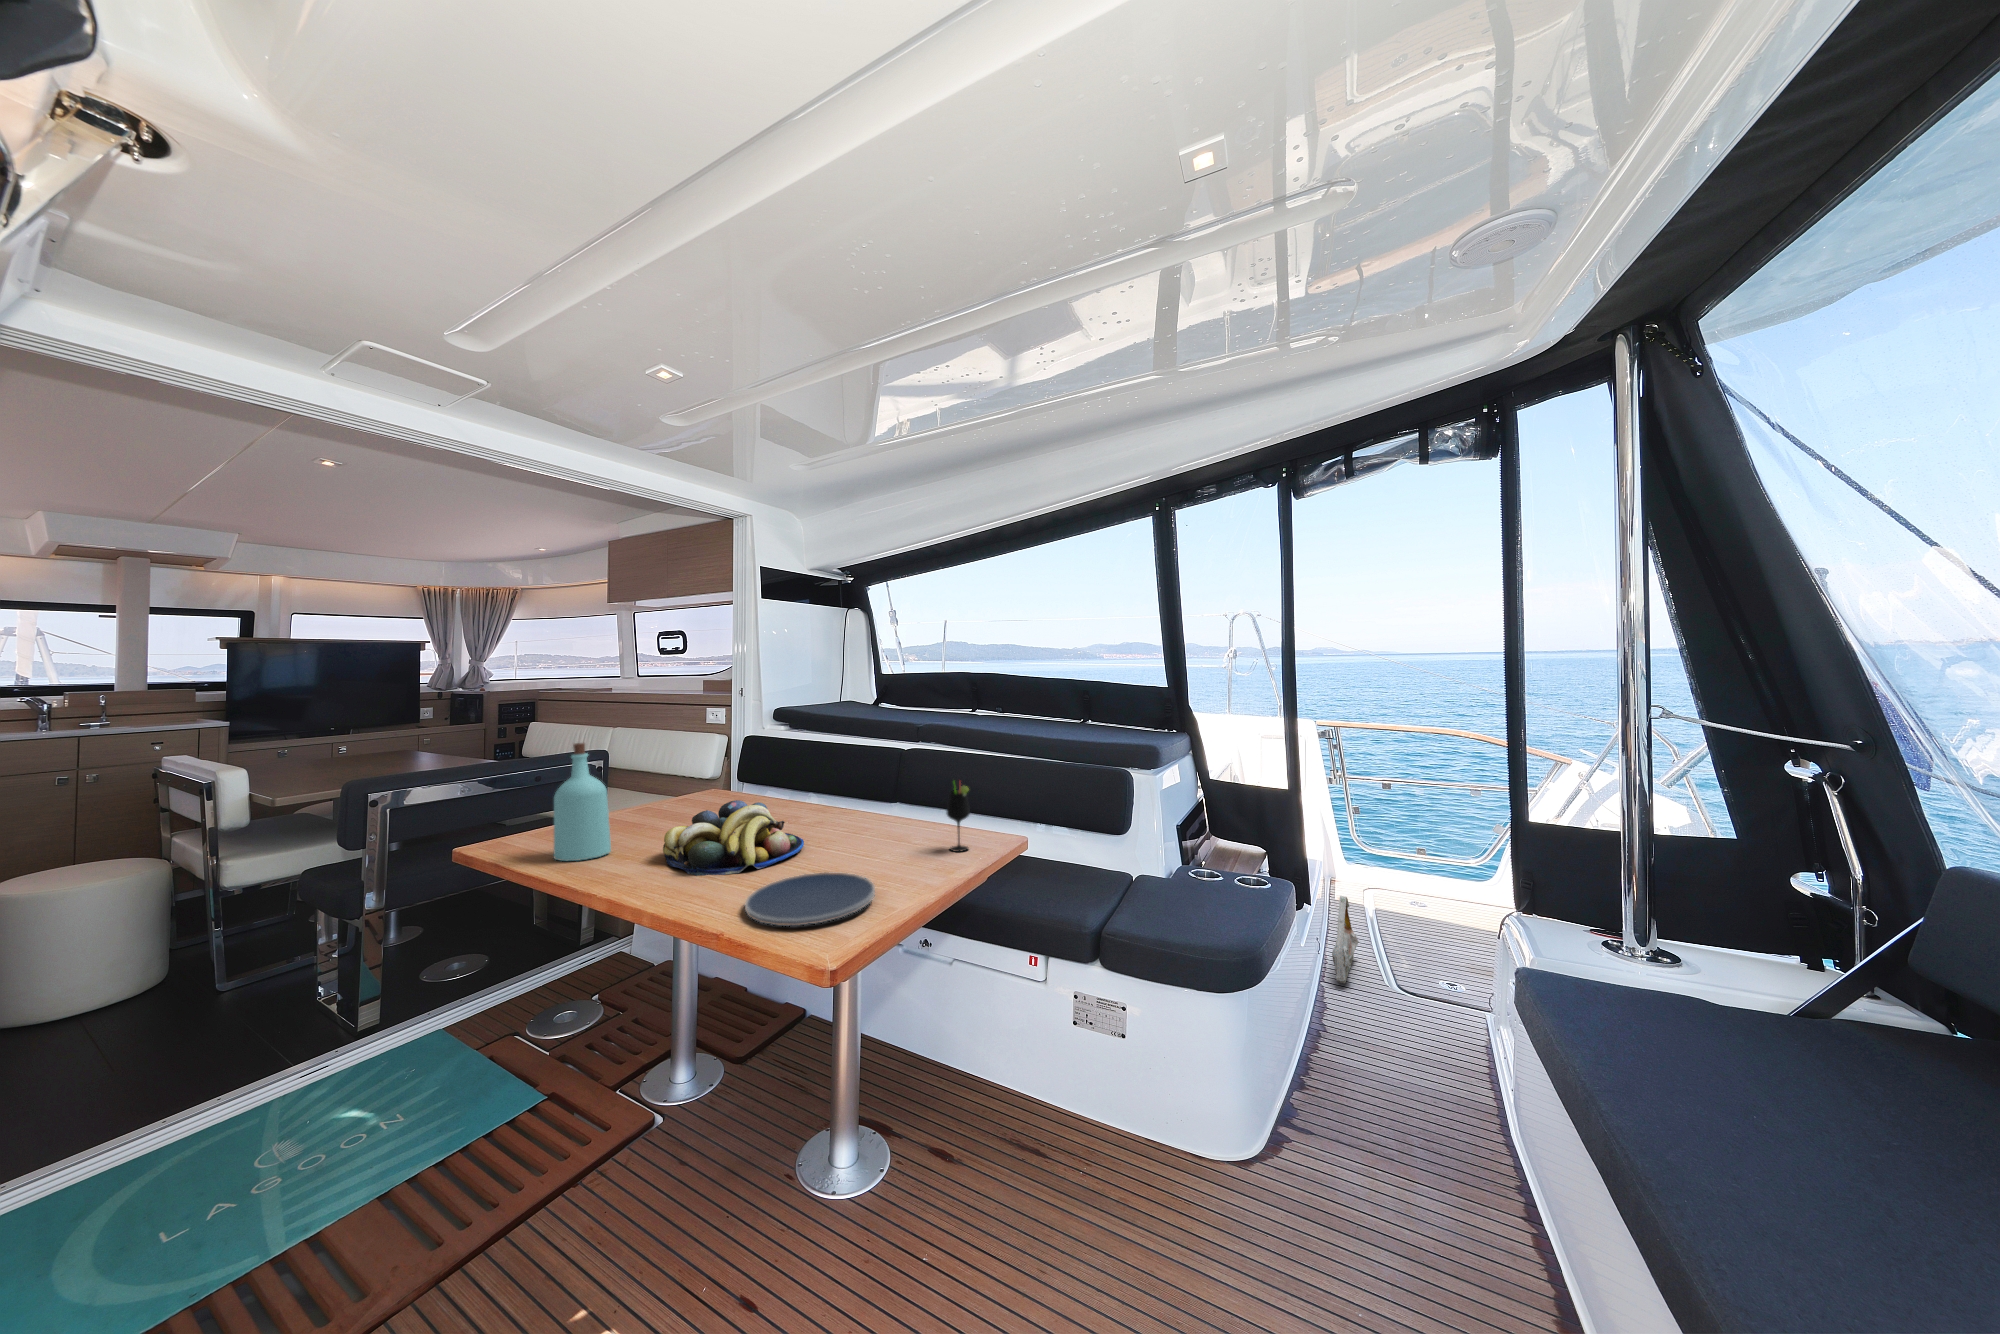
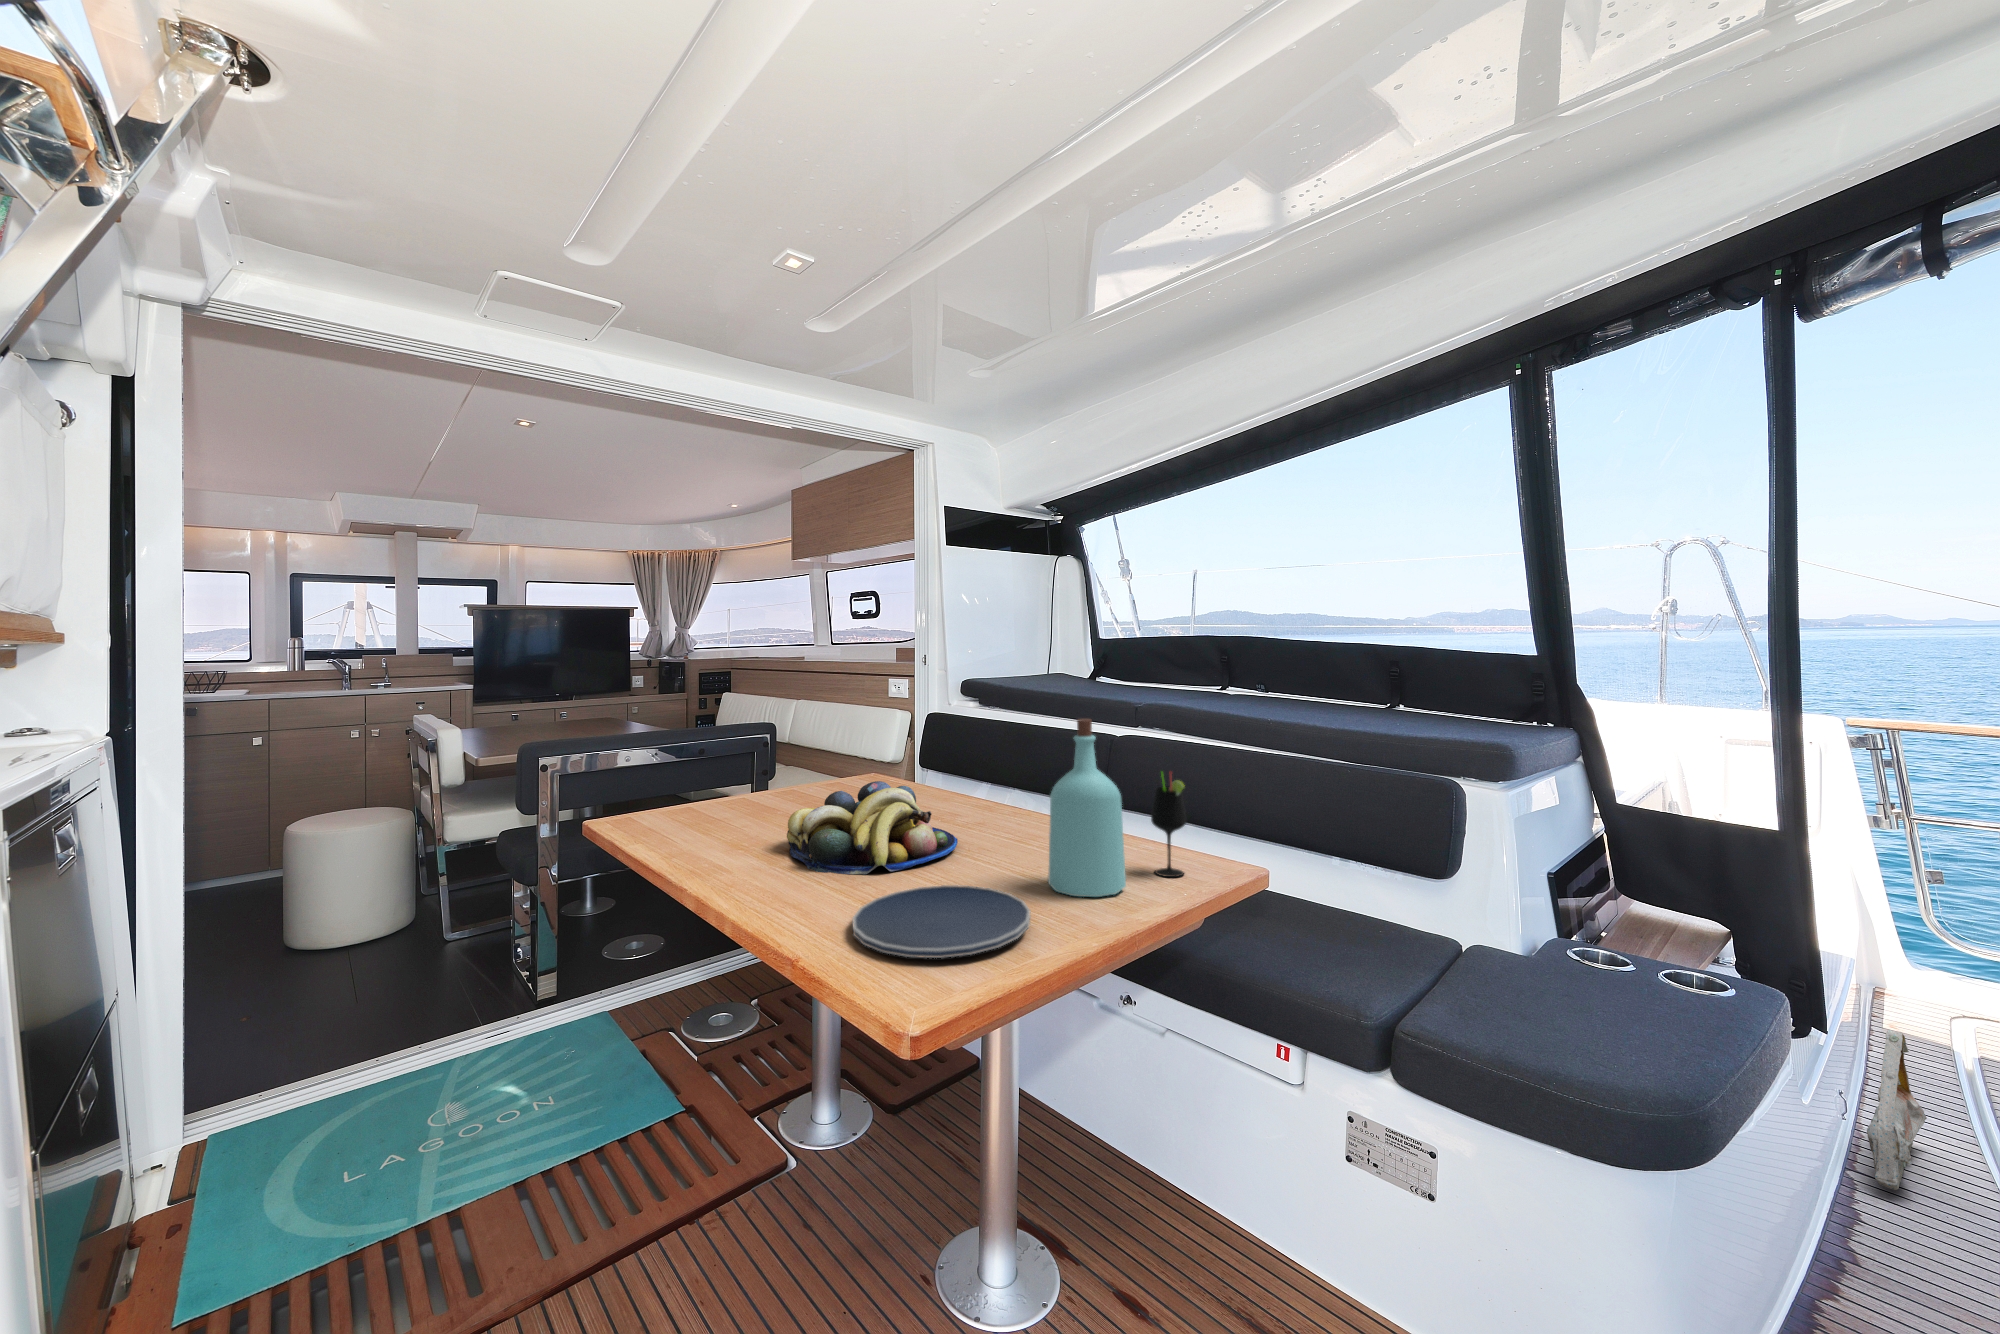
bottle: present [554,743,611,861] -> present [1048,719,1126,897]

